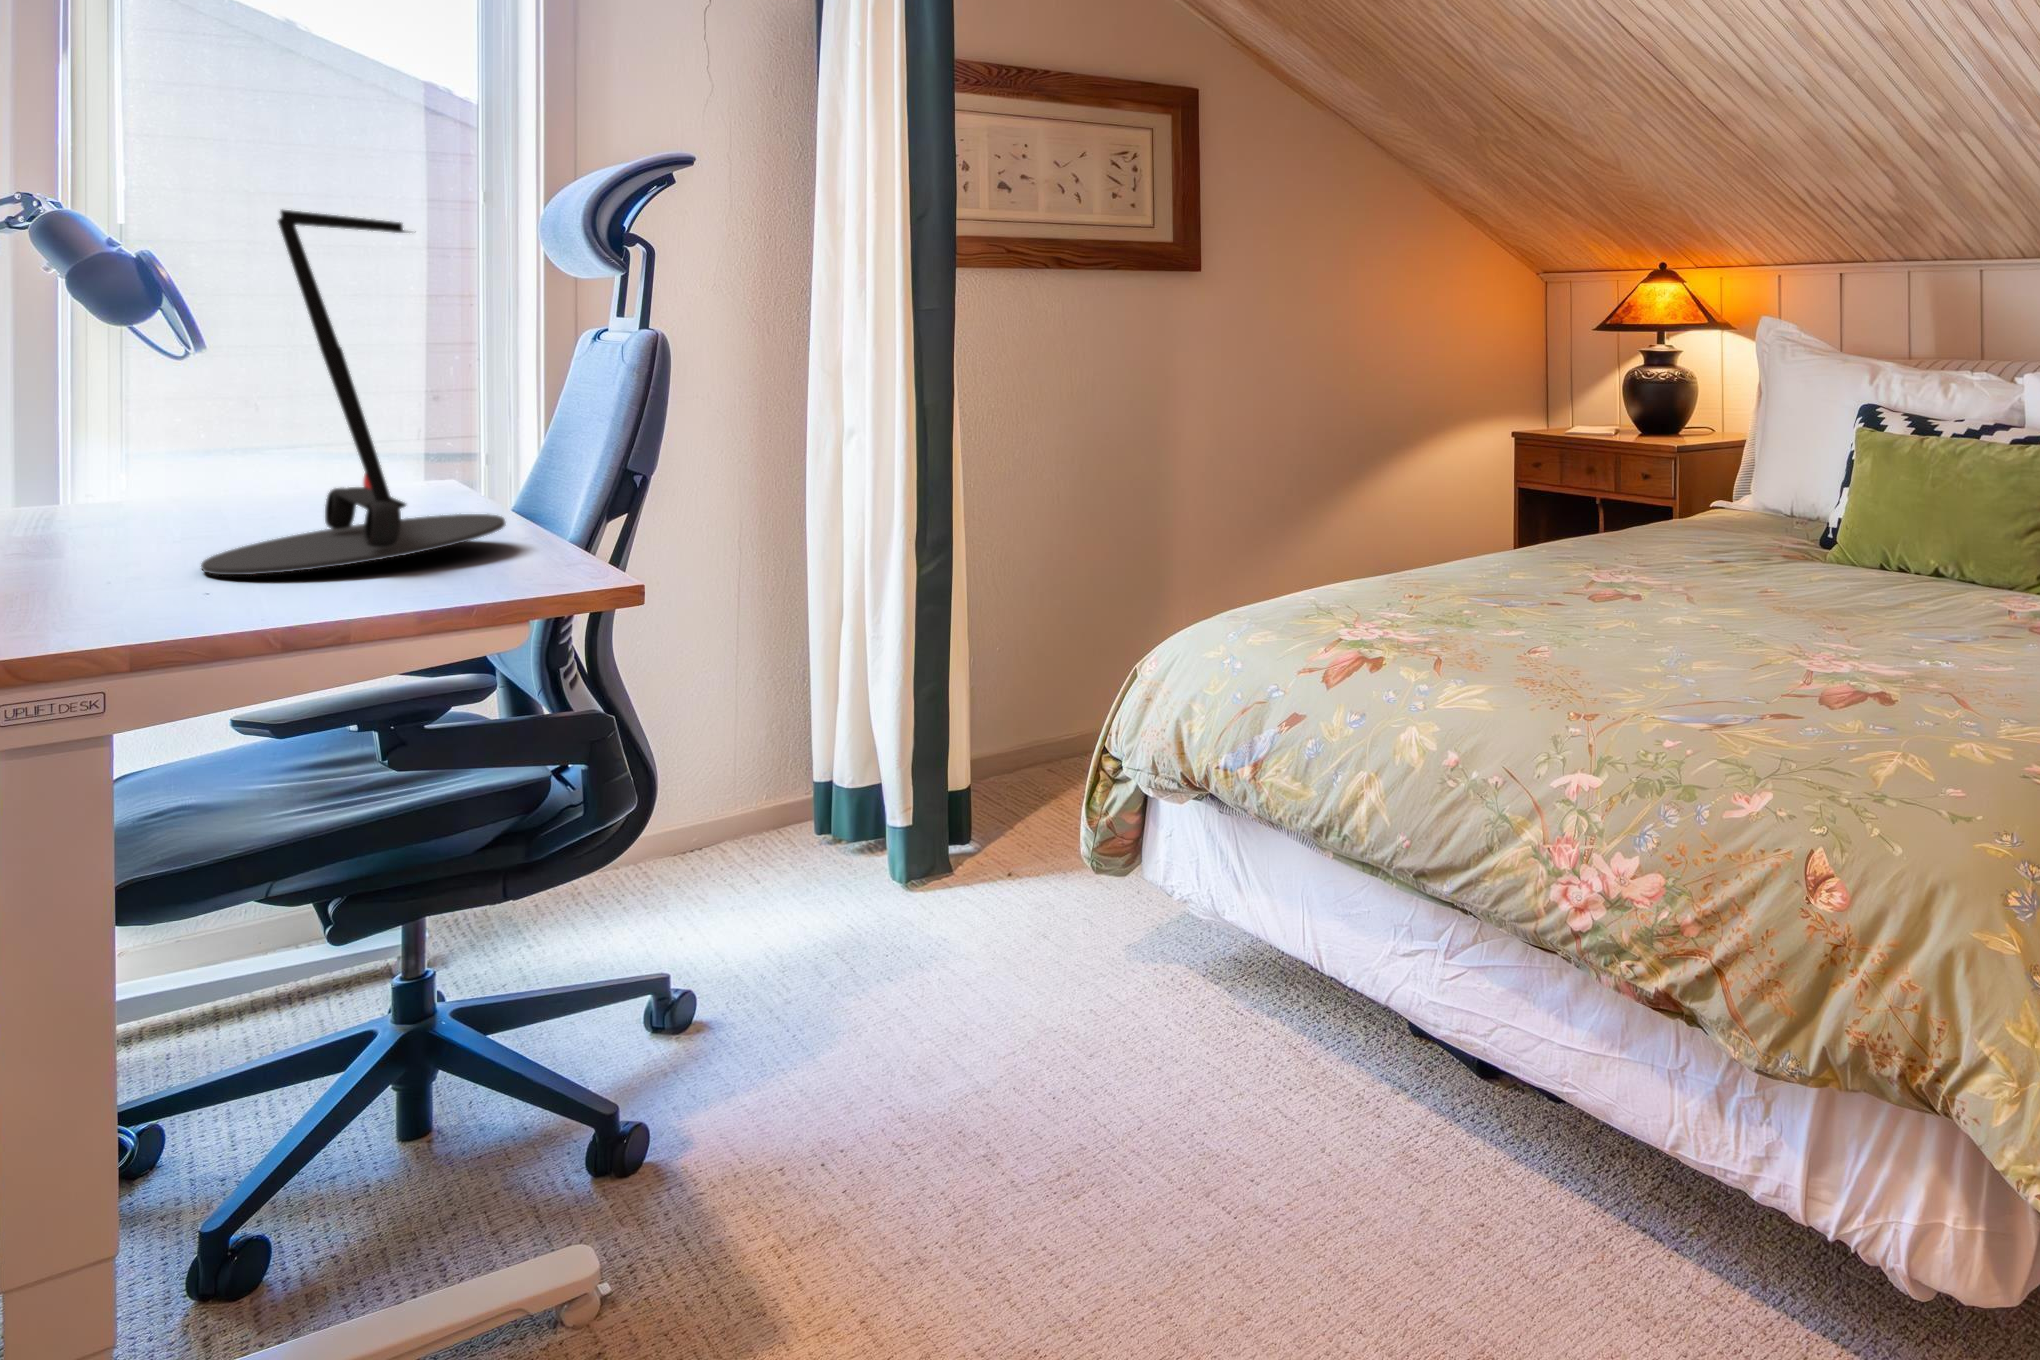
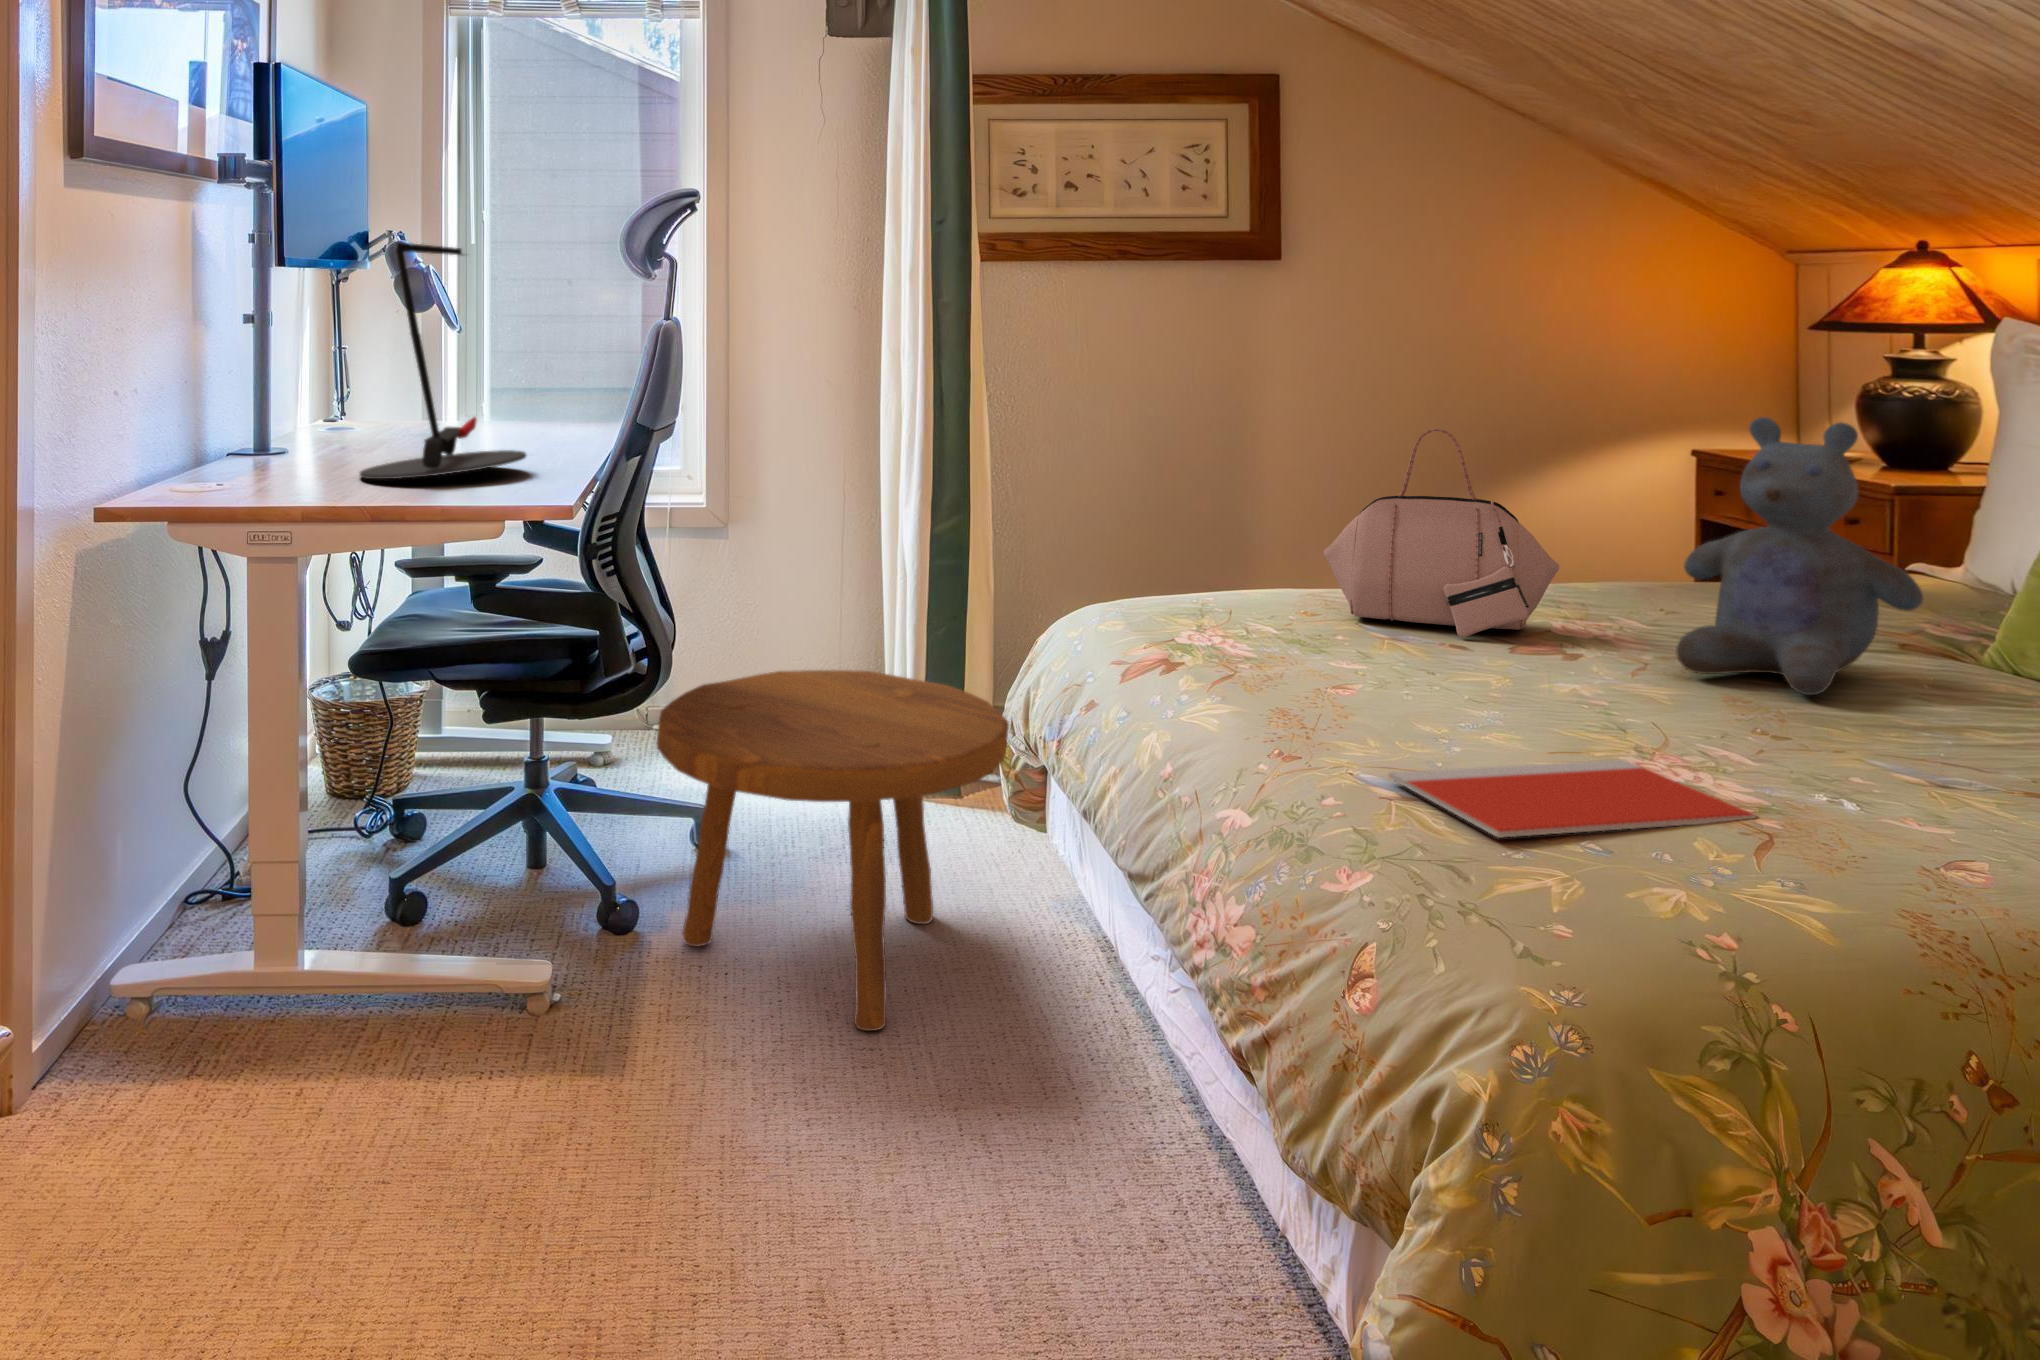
stuffed bear: none [1708,390,1876,601] -> present [1676,417,1923,695]
handbag: none [1421,415,1613,598] -> present [1324,428,1559,638]
notebook: none [1702,667,1937,740] -> present [1389,760,1757,837]
footstool: none [720,735,1162,1144] -> present [657,670,1009,1031]

